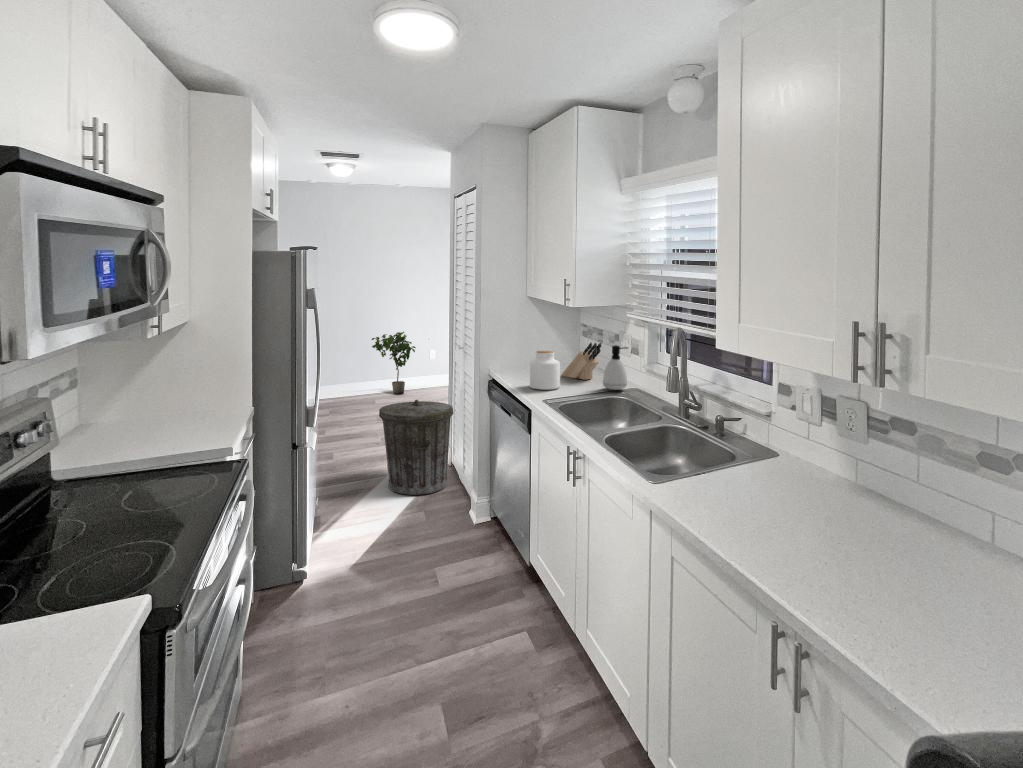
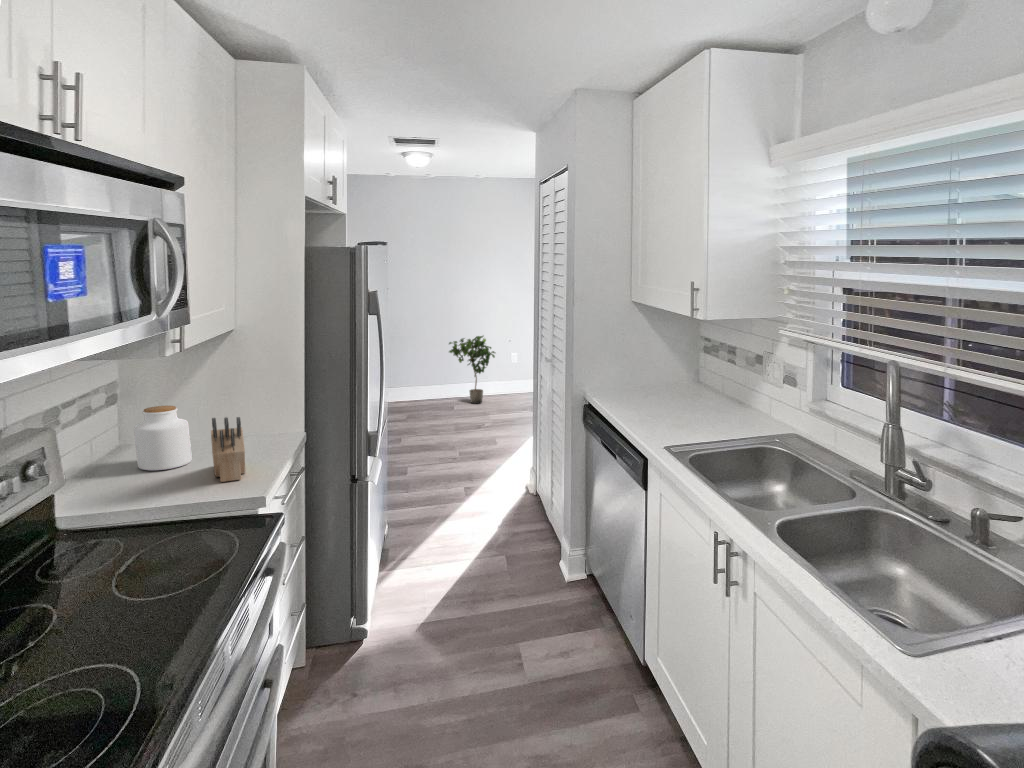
knife block: present [562,343,601,380] -> present [211,417,245,482]
soap dispenser: present [603,345,628,390] -> none [741,368,778,427]
jar: present [530,351,560,390] -> present [134,406,192,470]
trash can: present [379,400,453,495] -> none [454,420,540,532]

